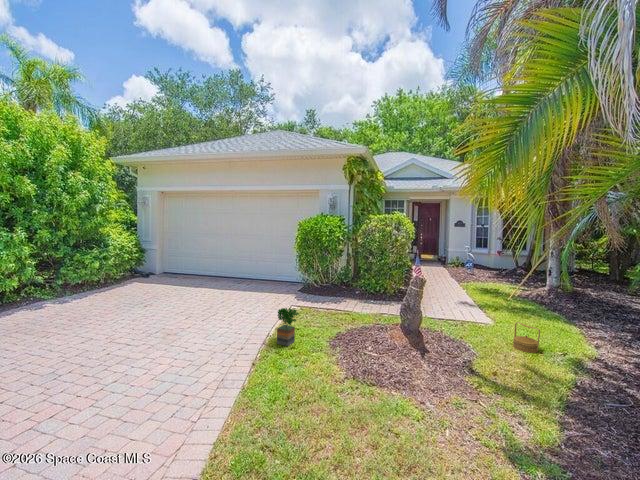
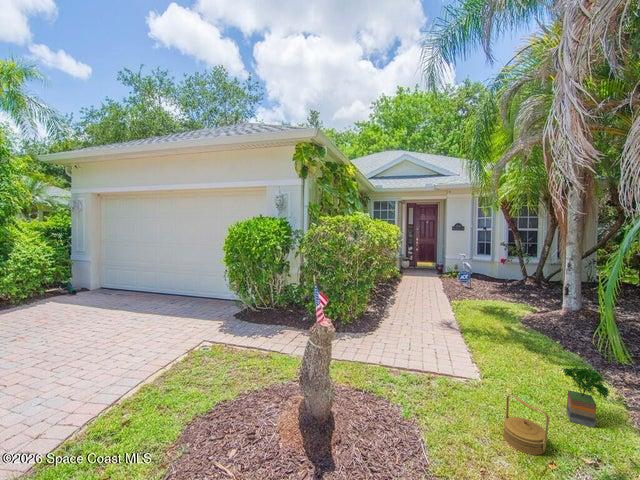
potted tree: present [277,308,299,346] -> present [563,367,609,428]

